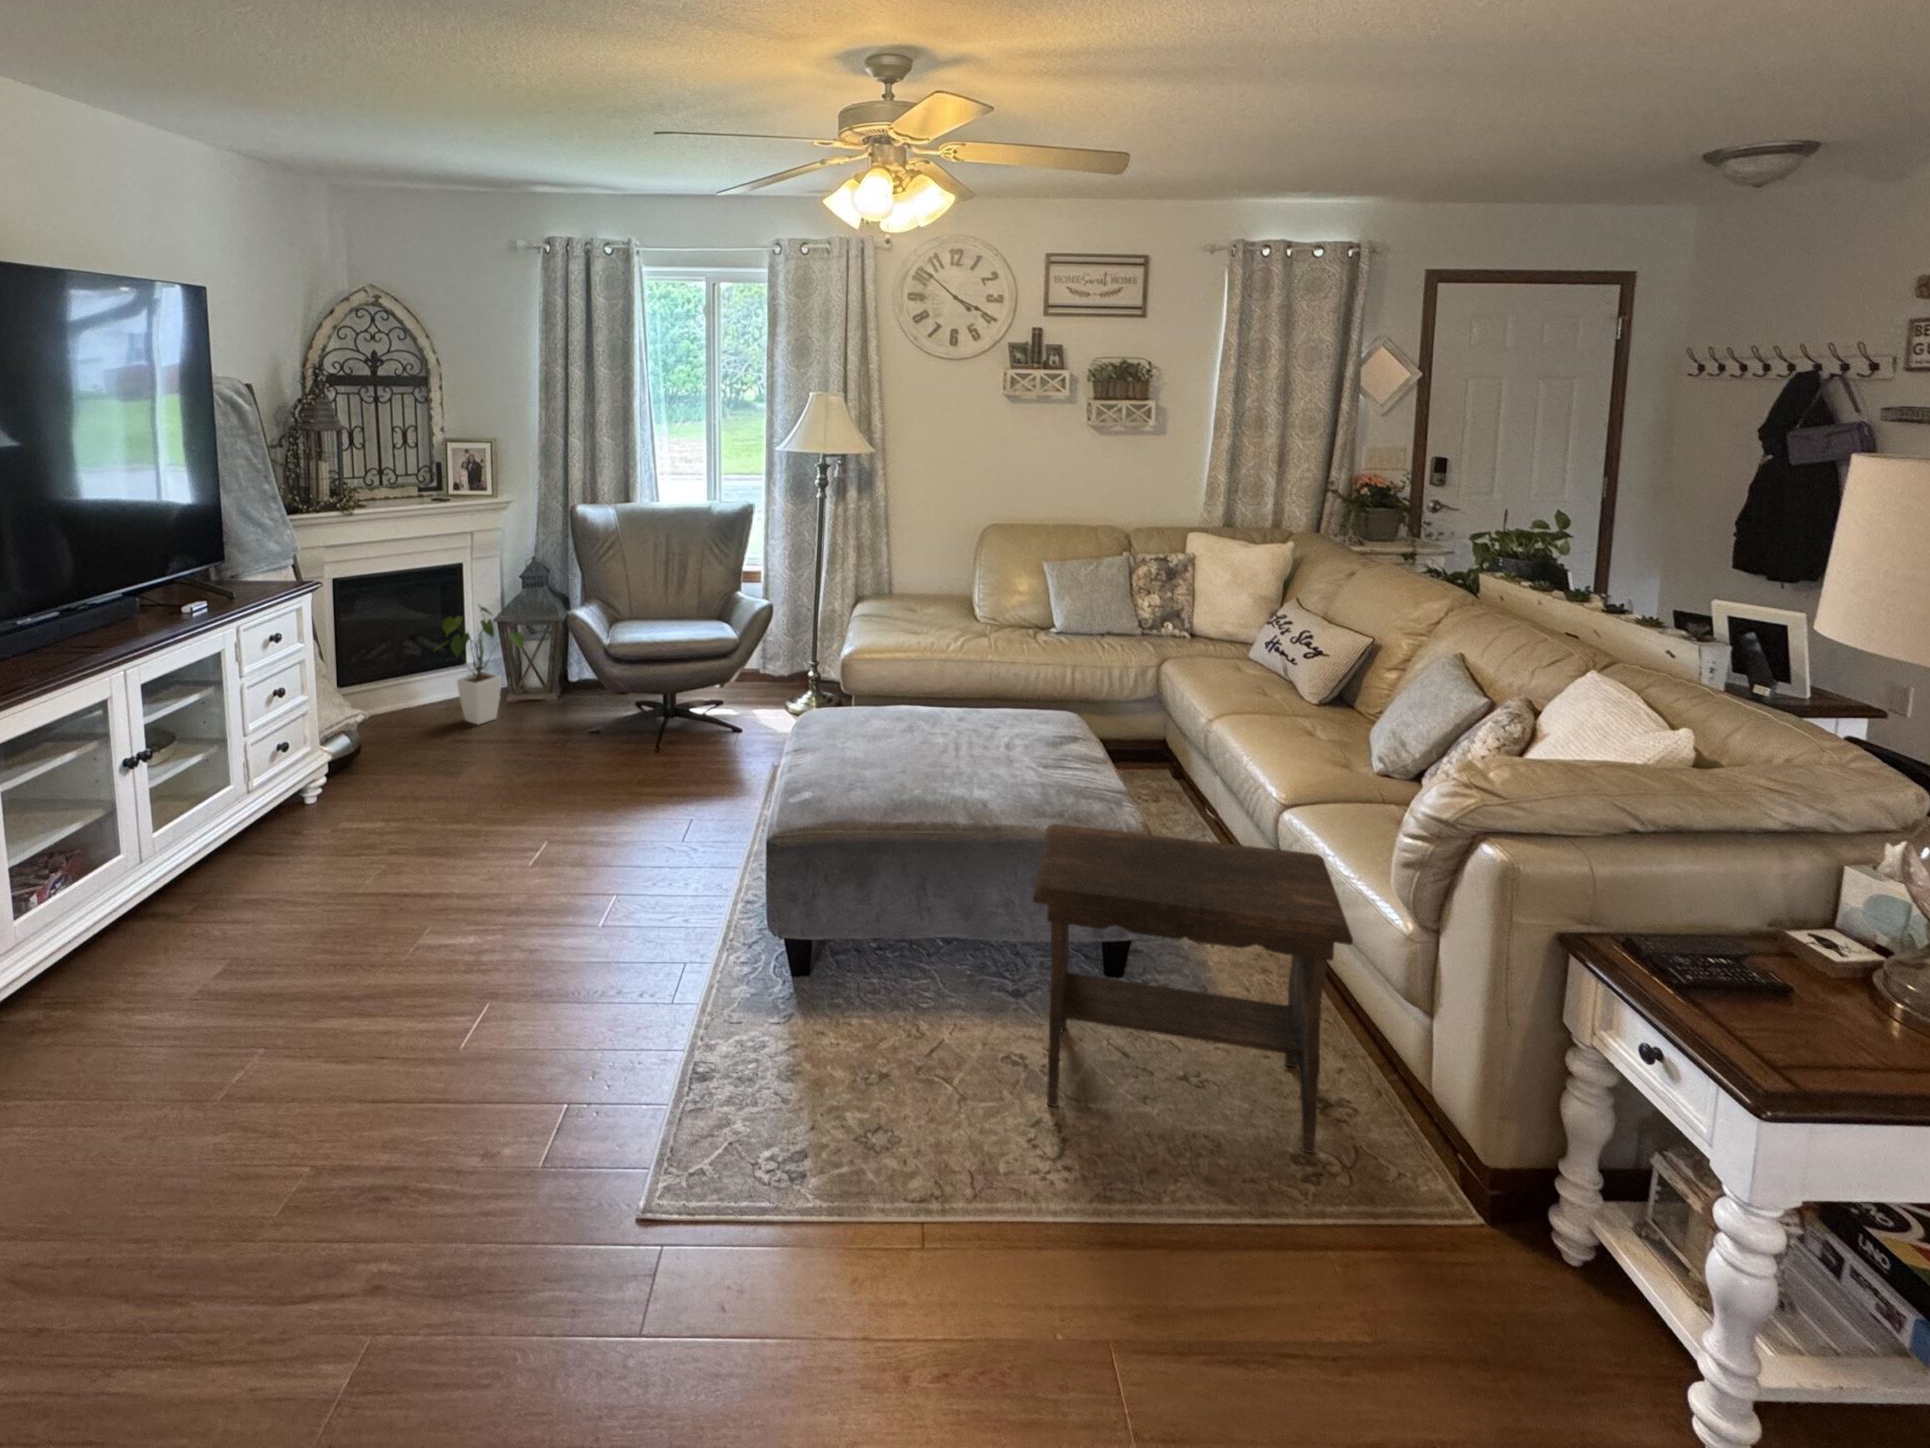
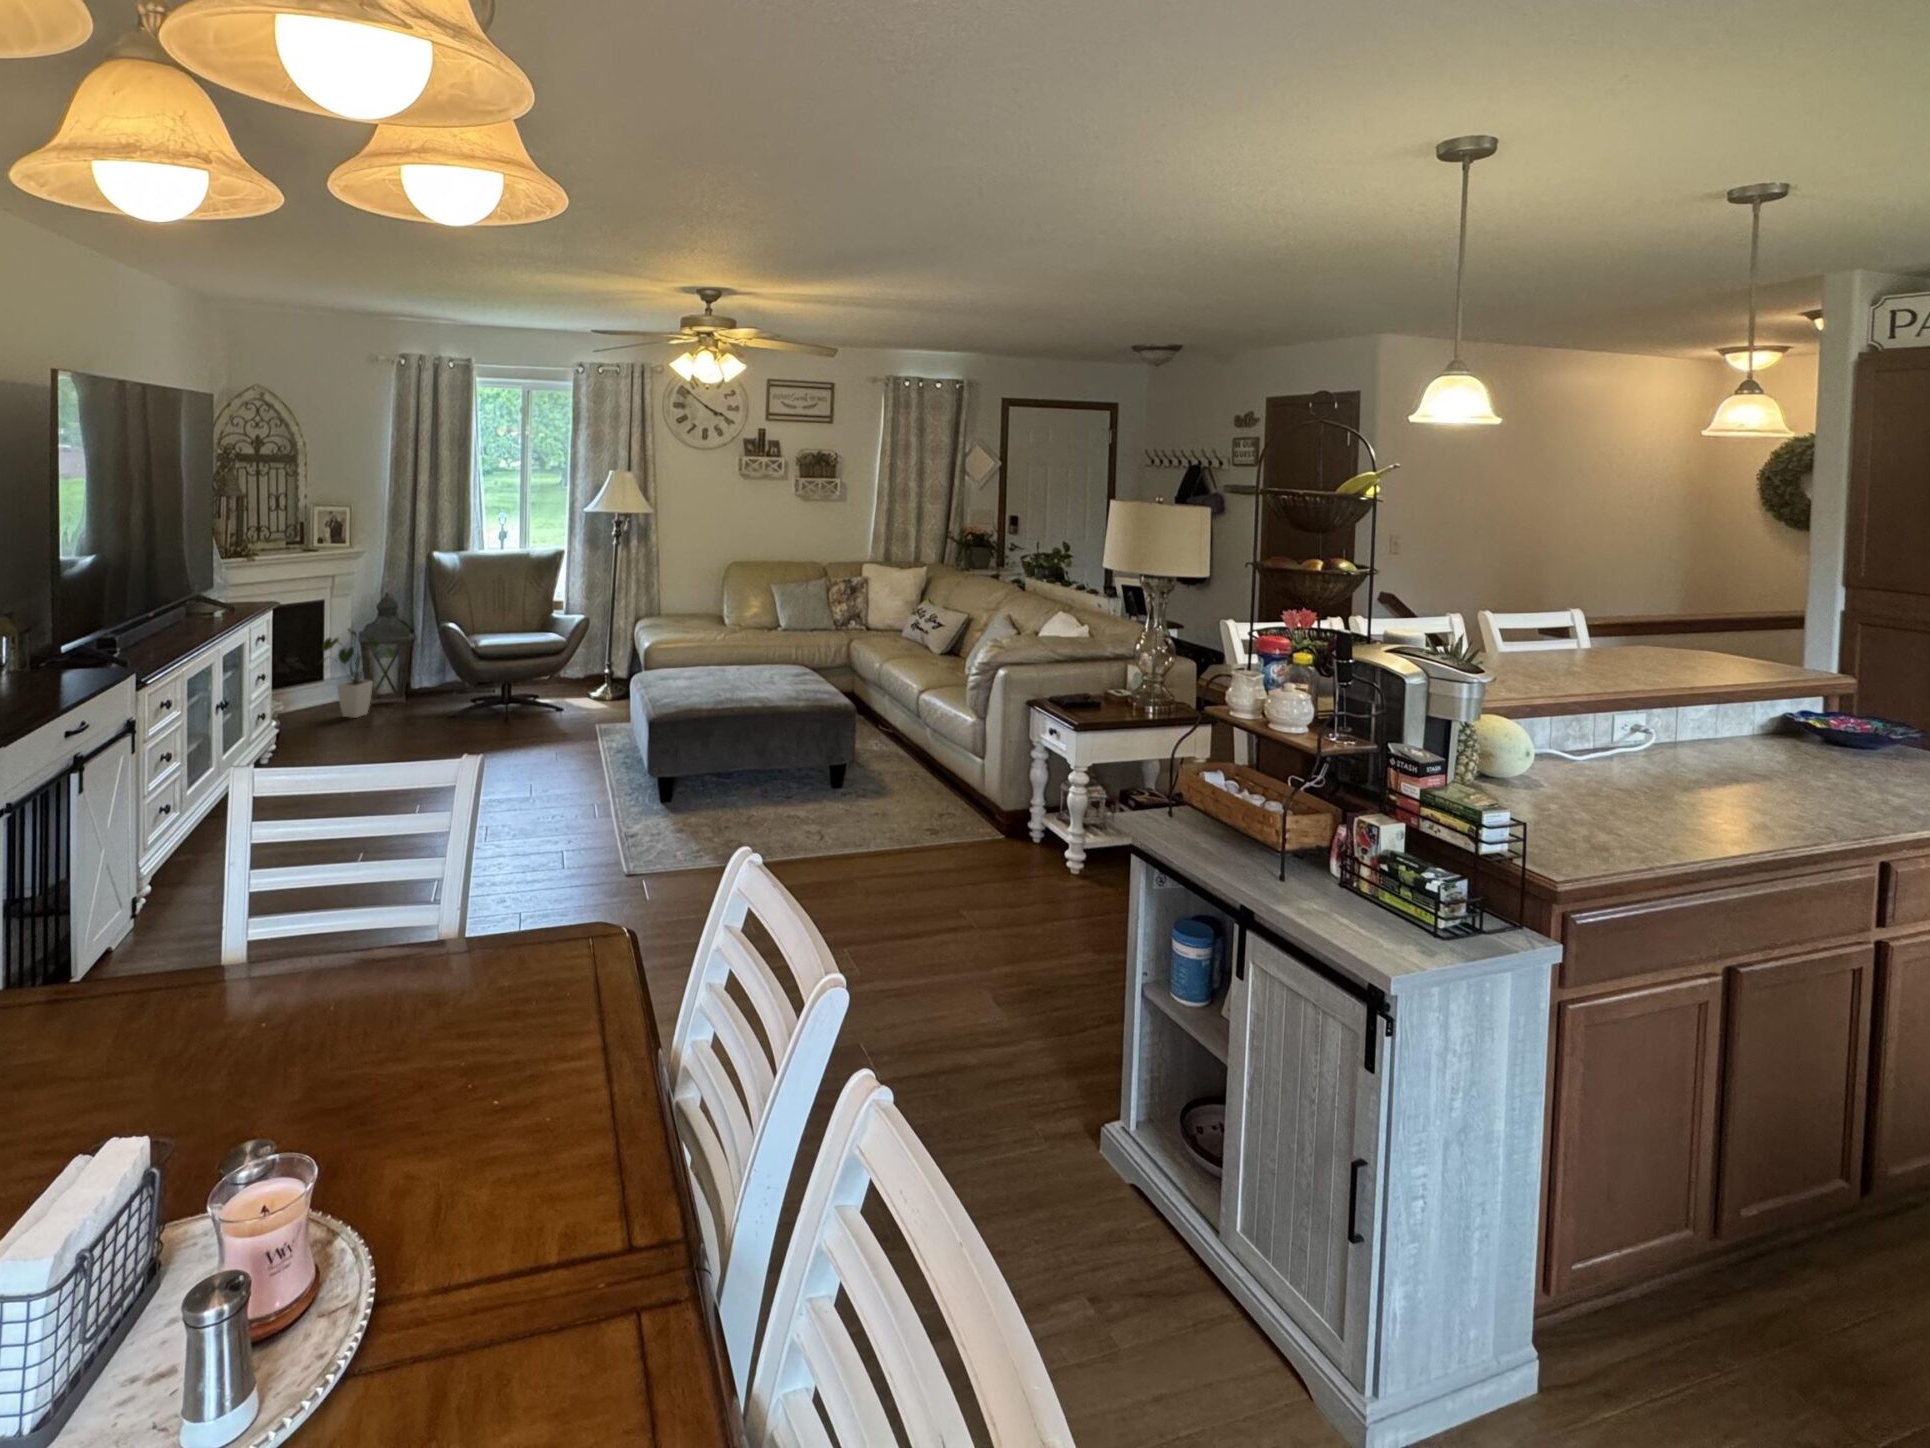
footstool: present [1033,824,1353,1153] -> none [806,692,946,821]

